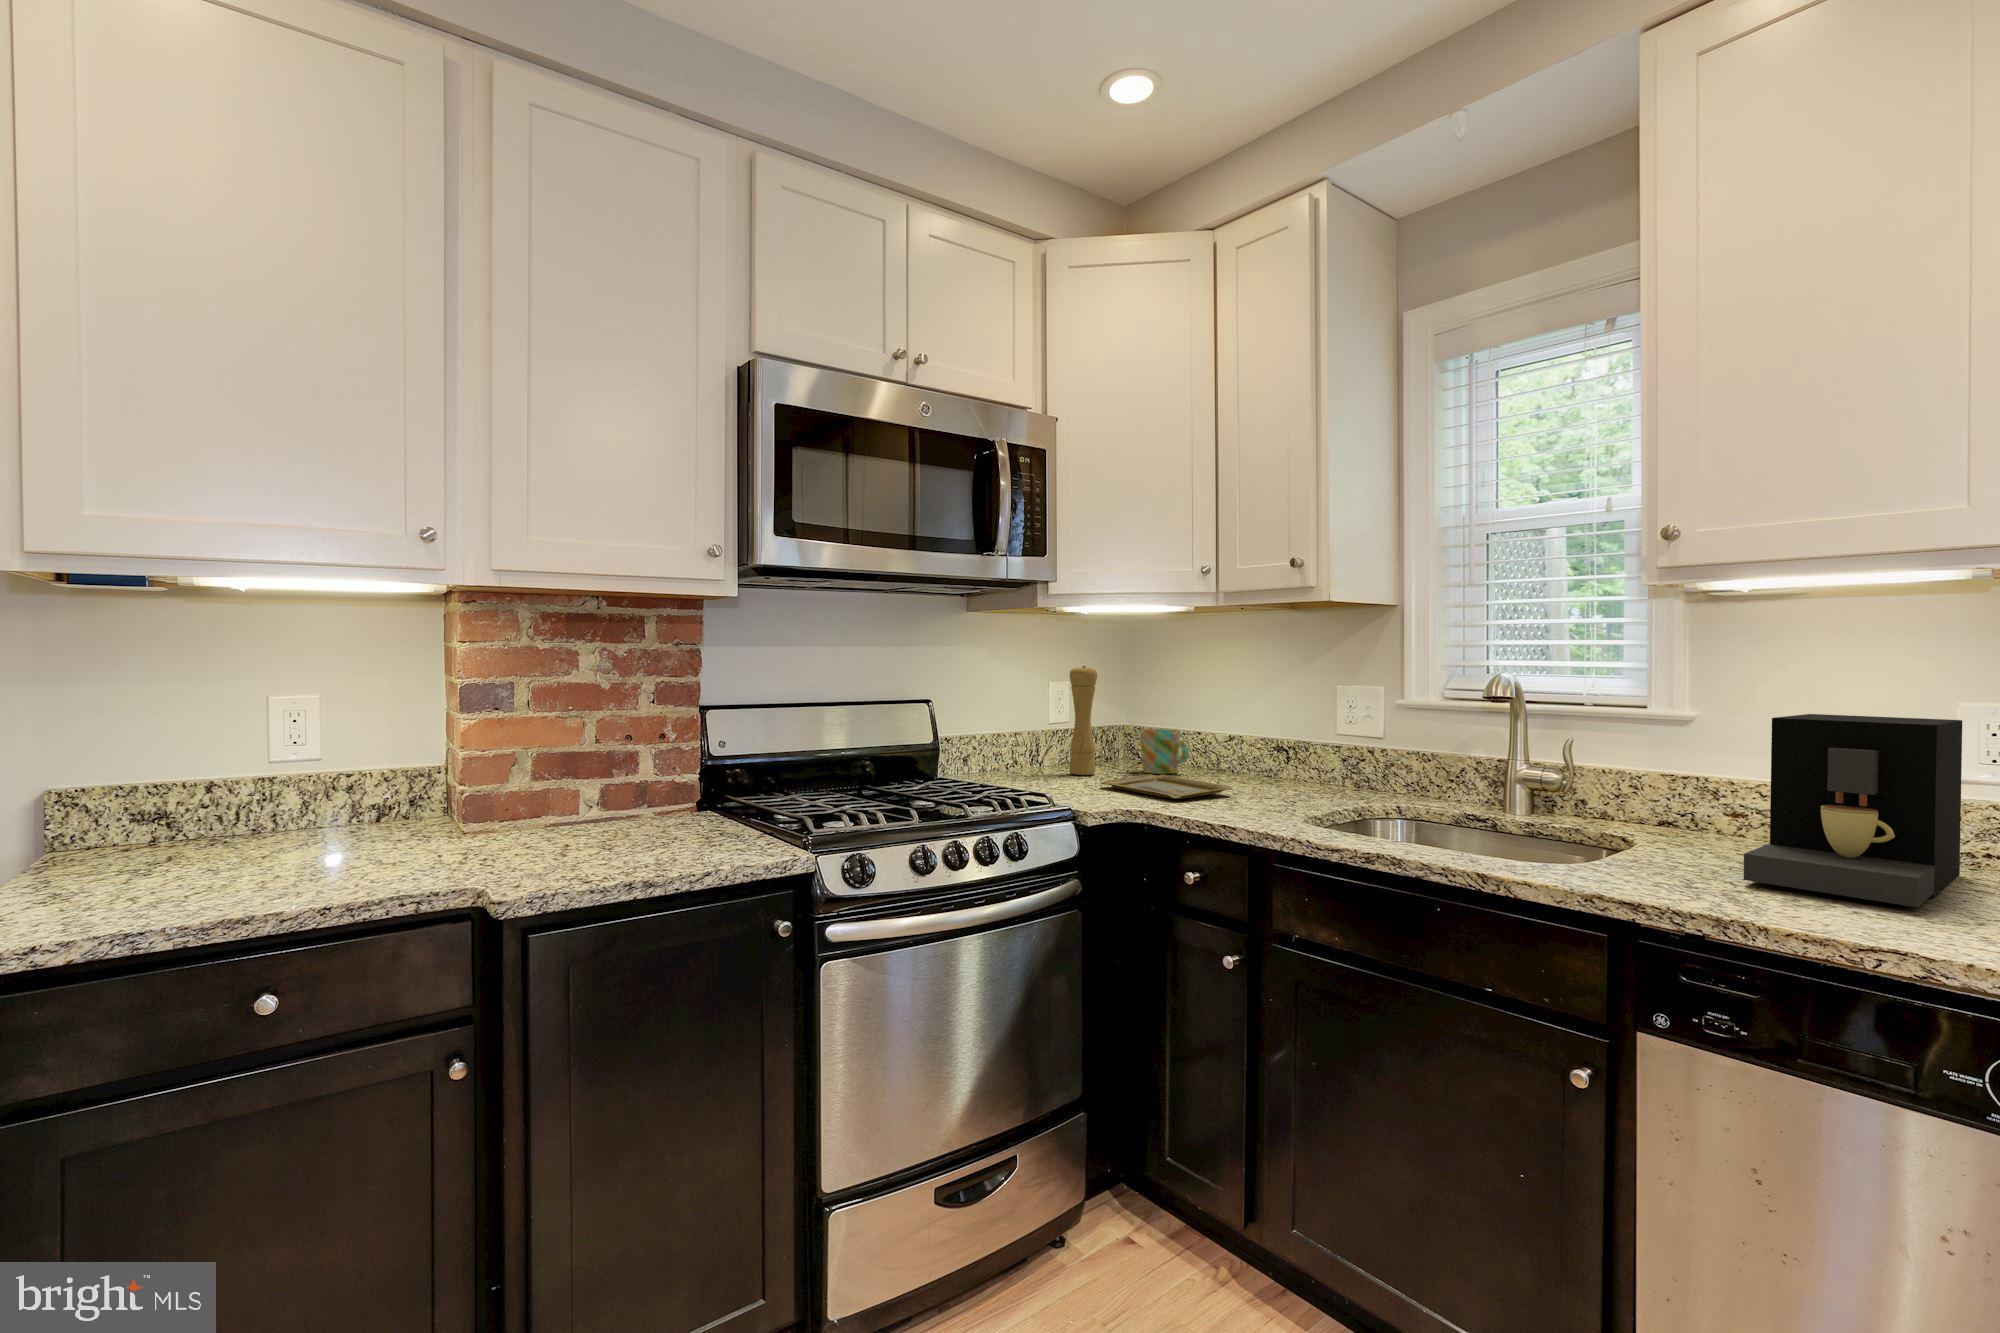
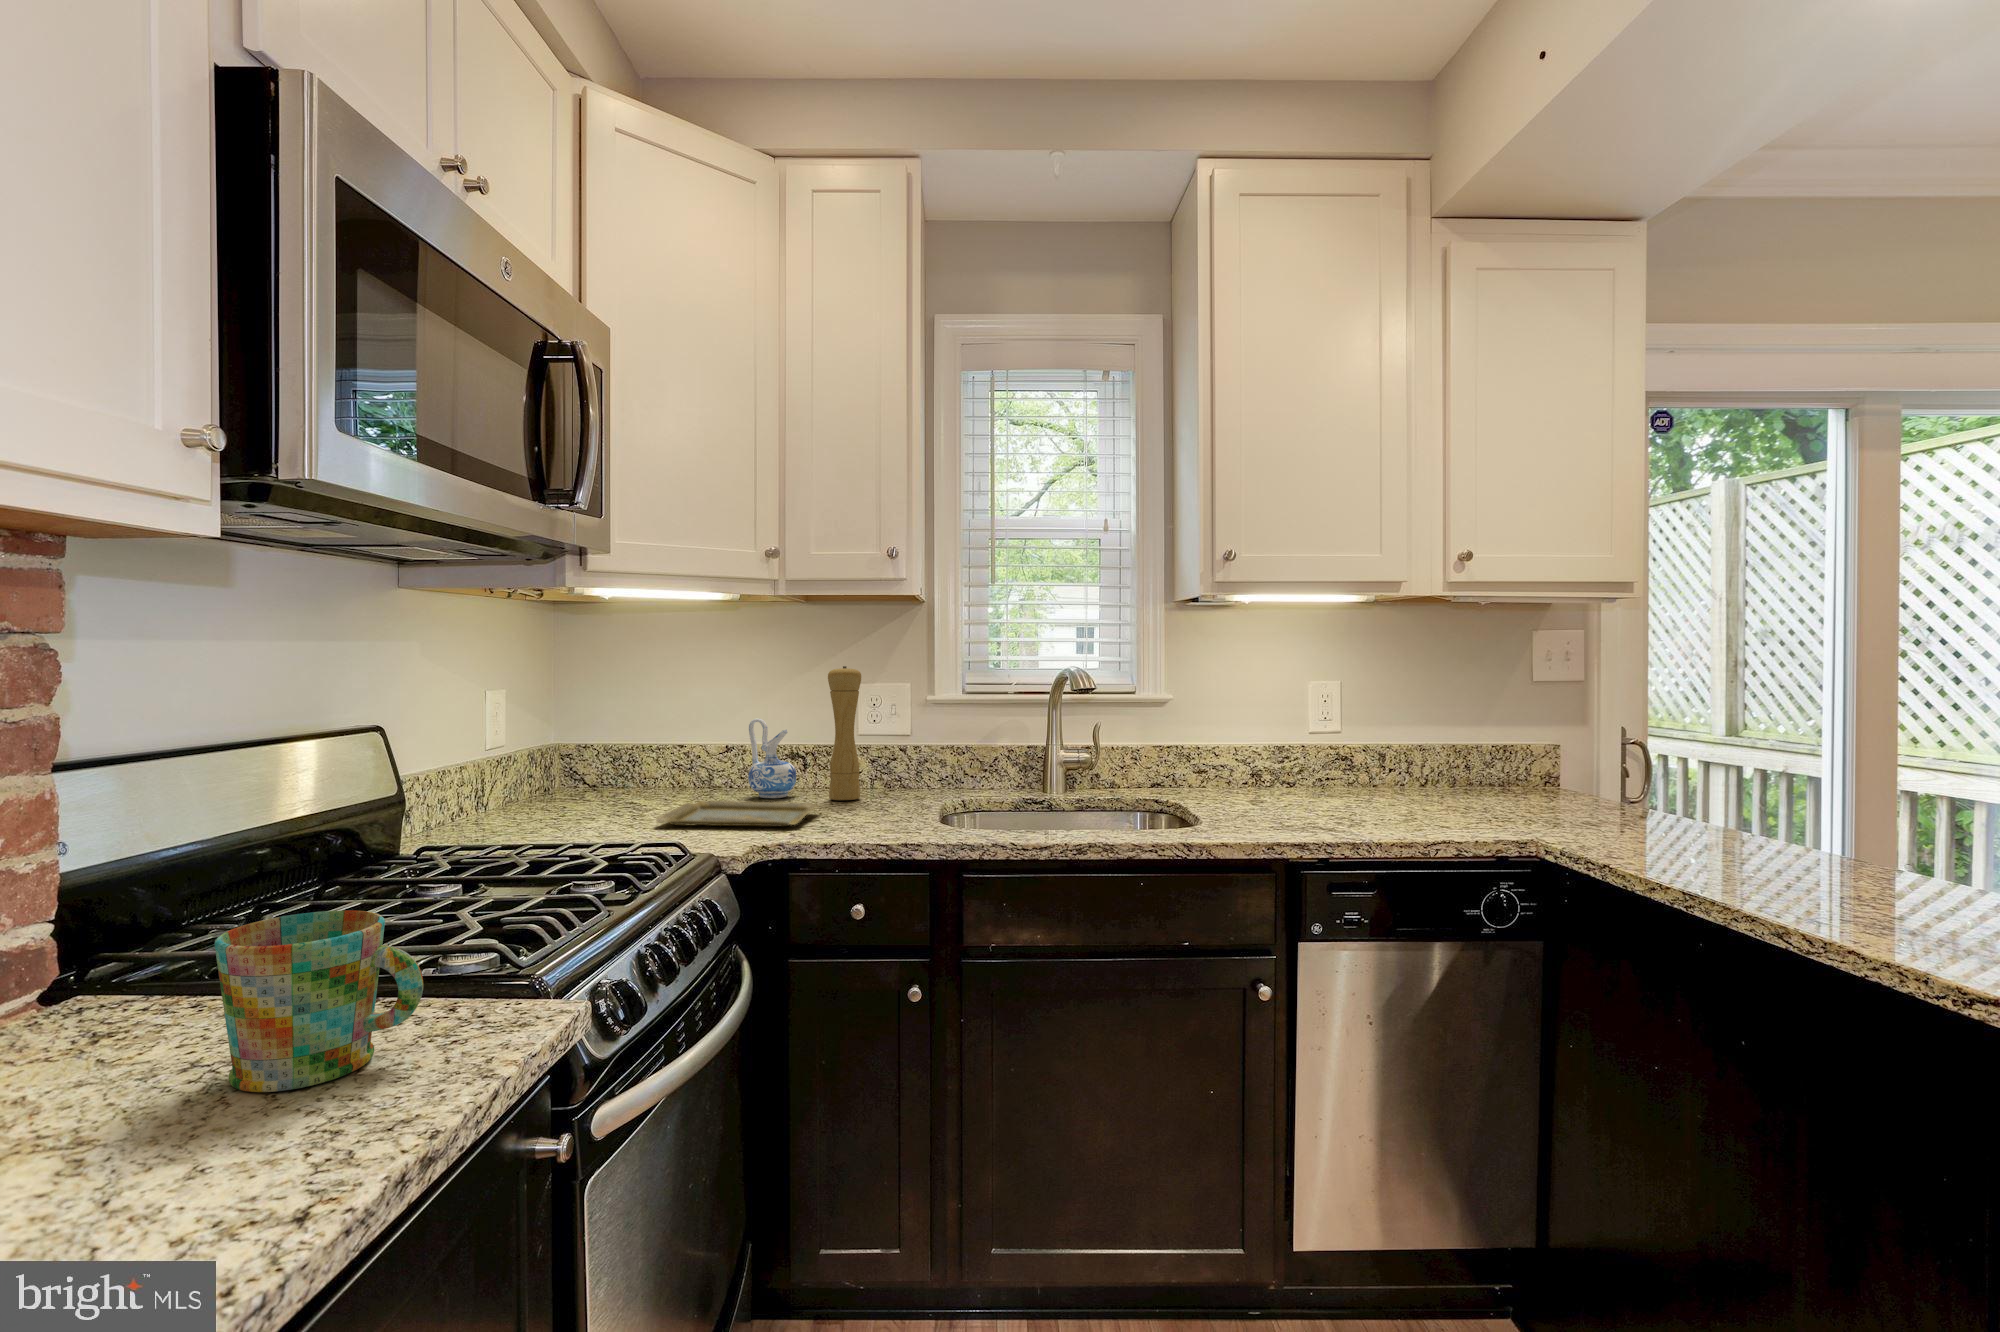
pepper mill: present [1069,666,1097,775] -> present [828,666,861,800]
ceramic pitcher: none [1226,712,1268,783] -> present [748,718,796,798]
coffee maker: present [1744,714,1962,907] -> none [1257,693,1394,815]
mug: present [1140,729,1189,774] -> present [215,911,423,1092]

